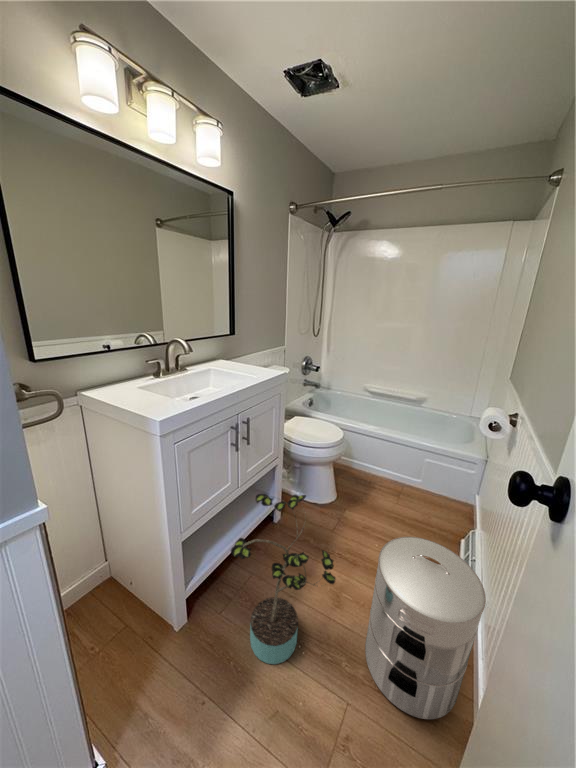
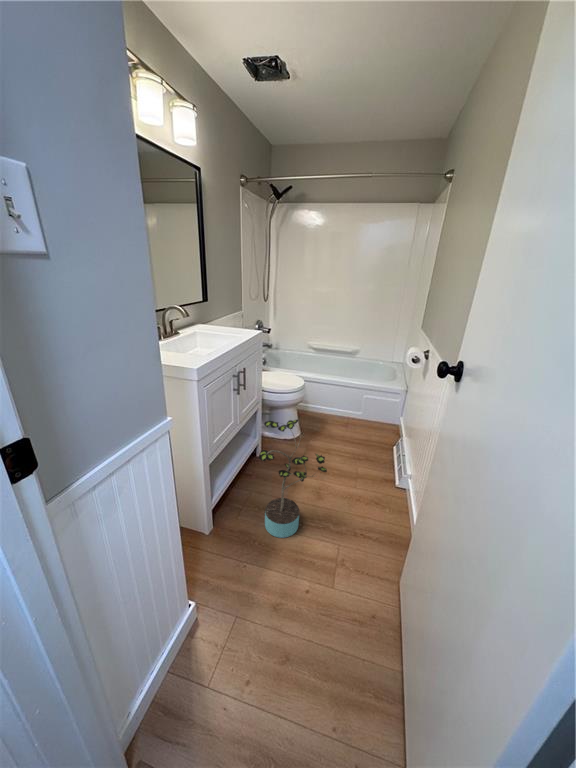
waste bin: present [365,537,486,719] -> none [344,438,418,541]

